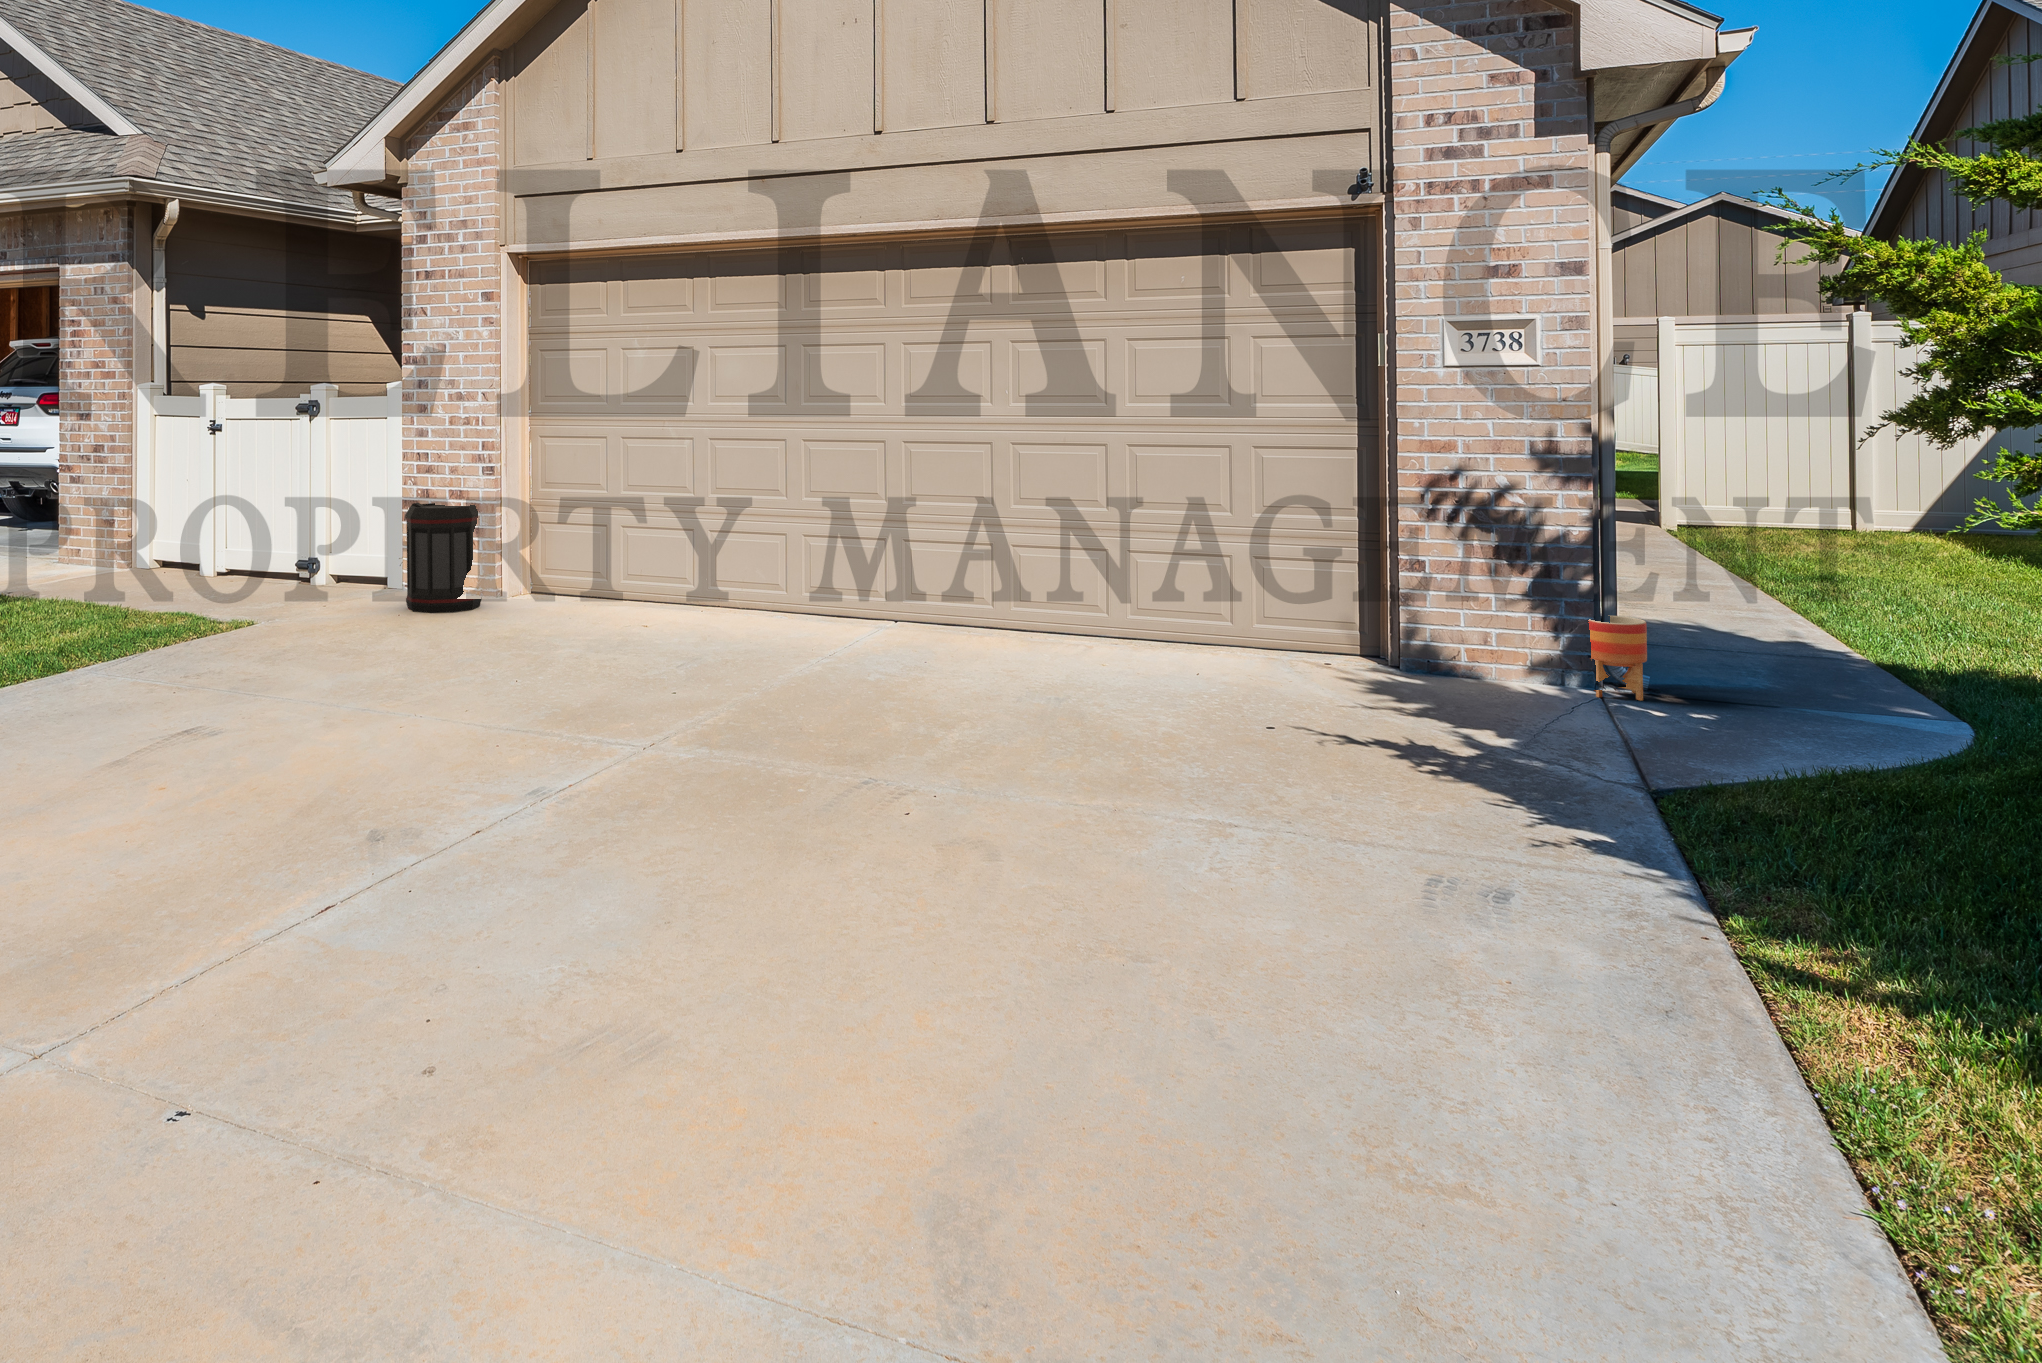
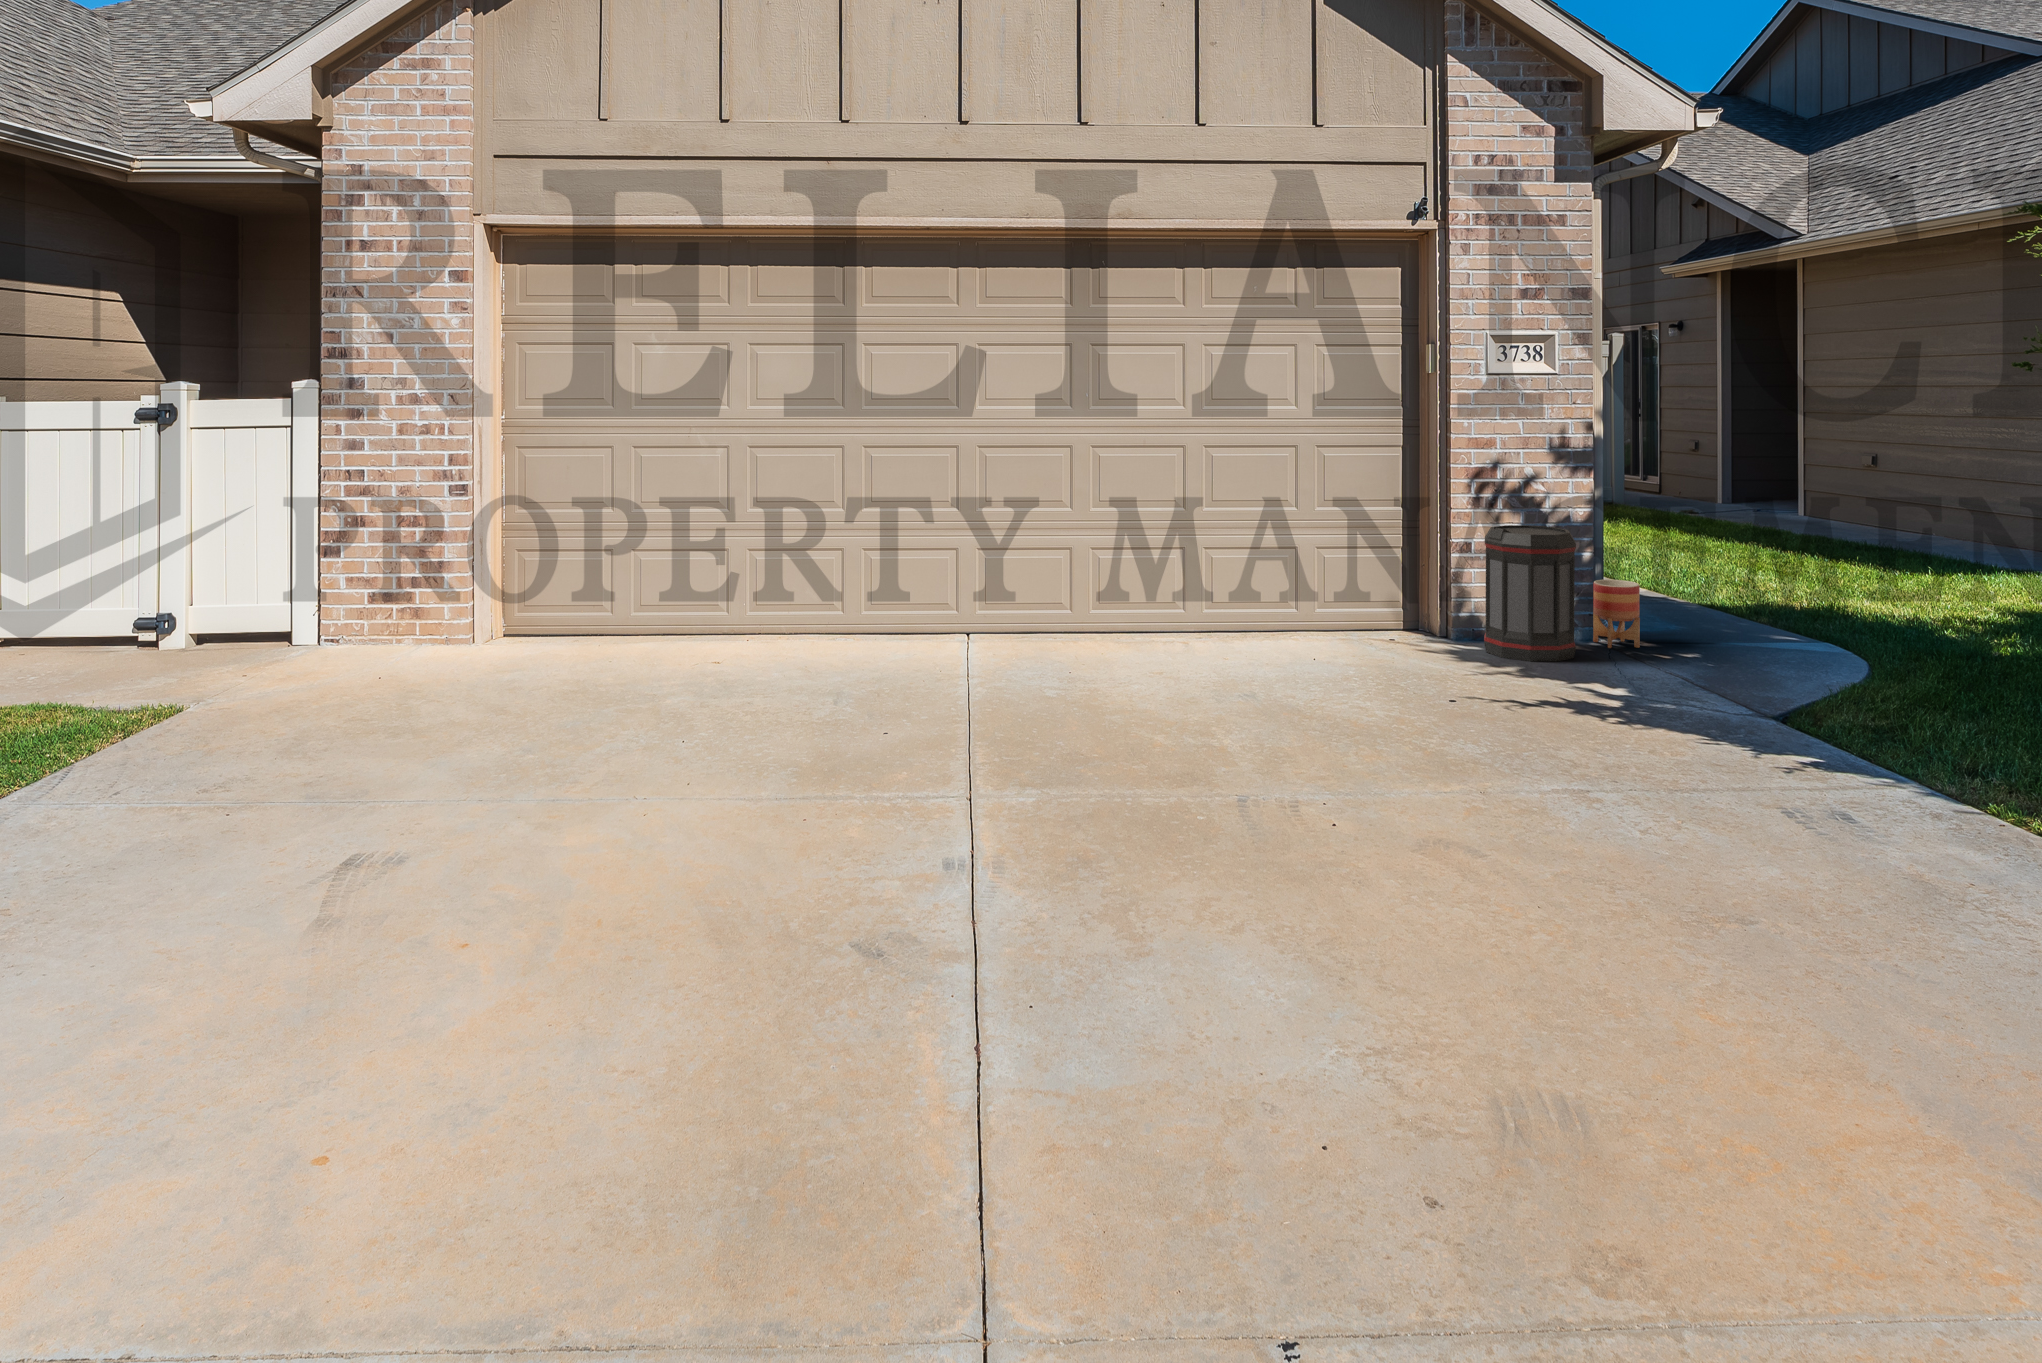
trash can: present [405,503,481,613] -> present [1484,525,1576,662]

